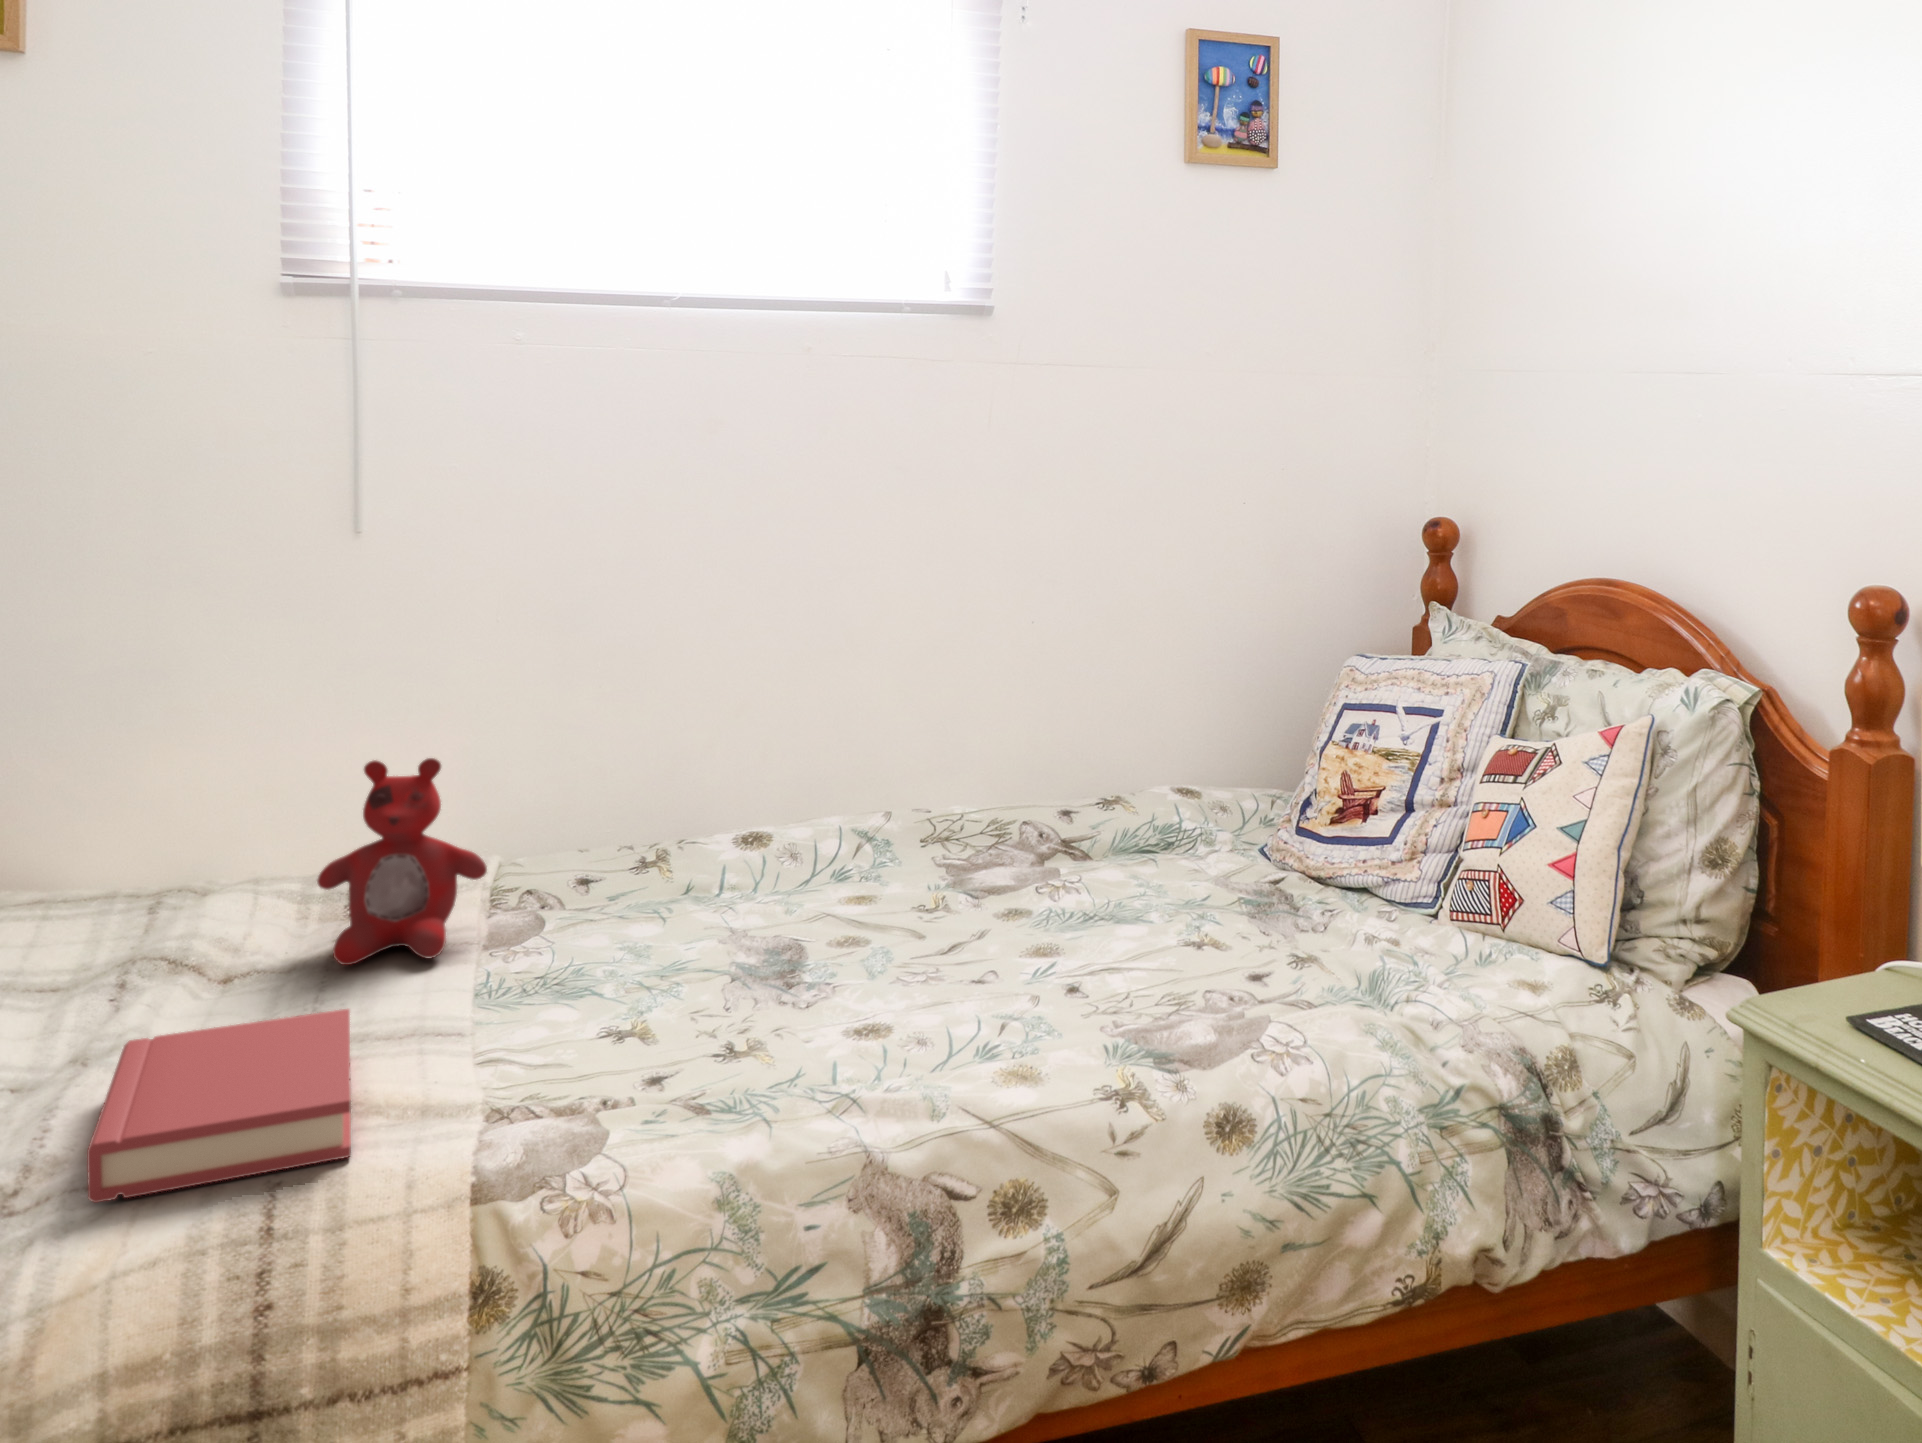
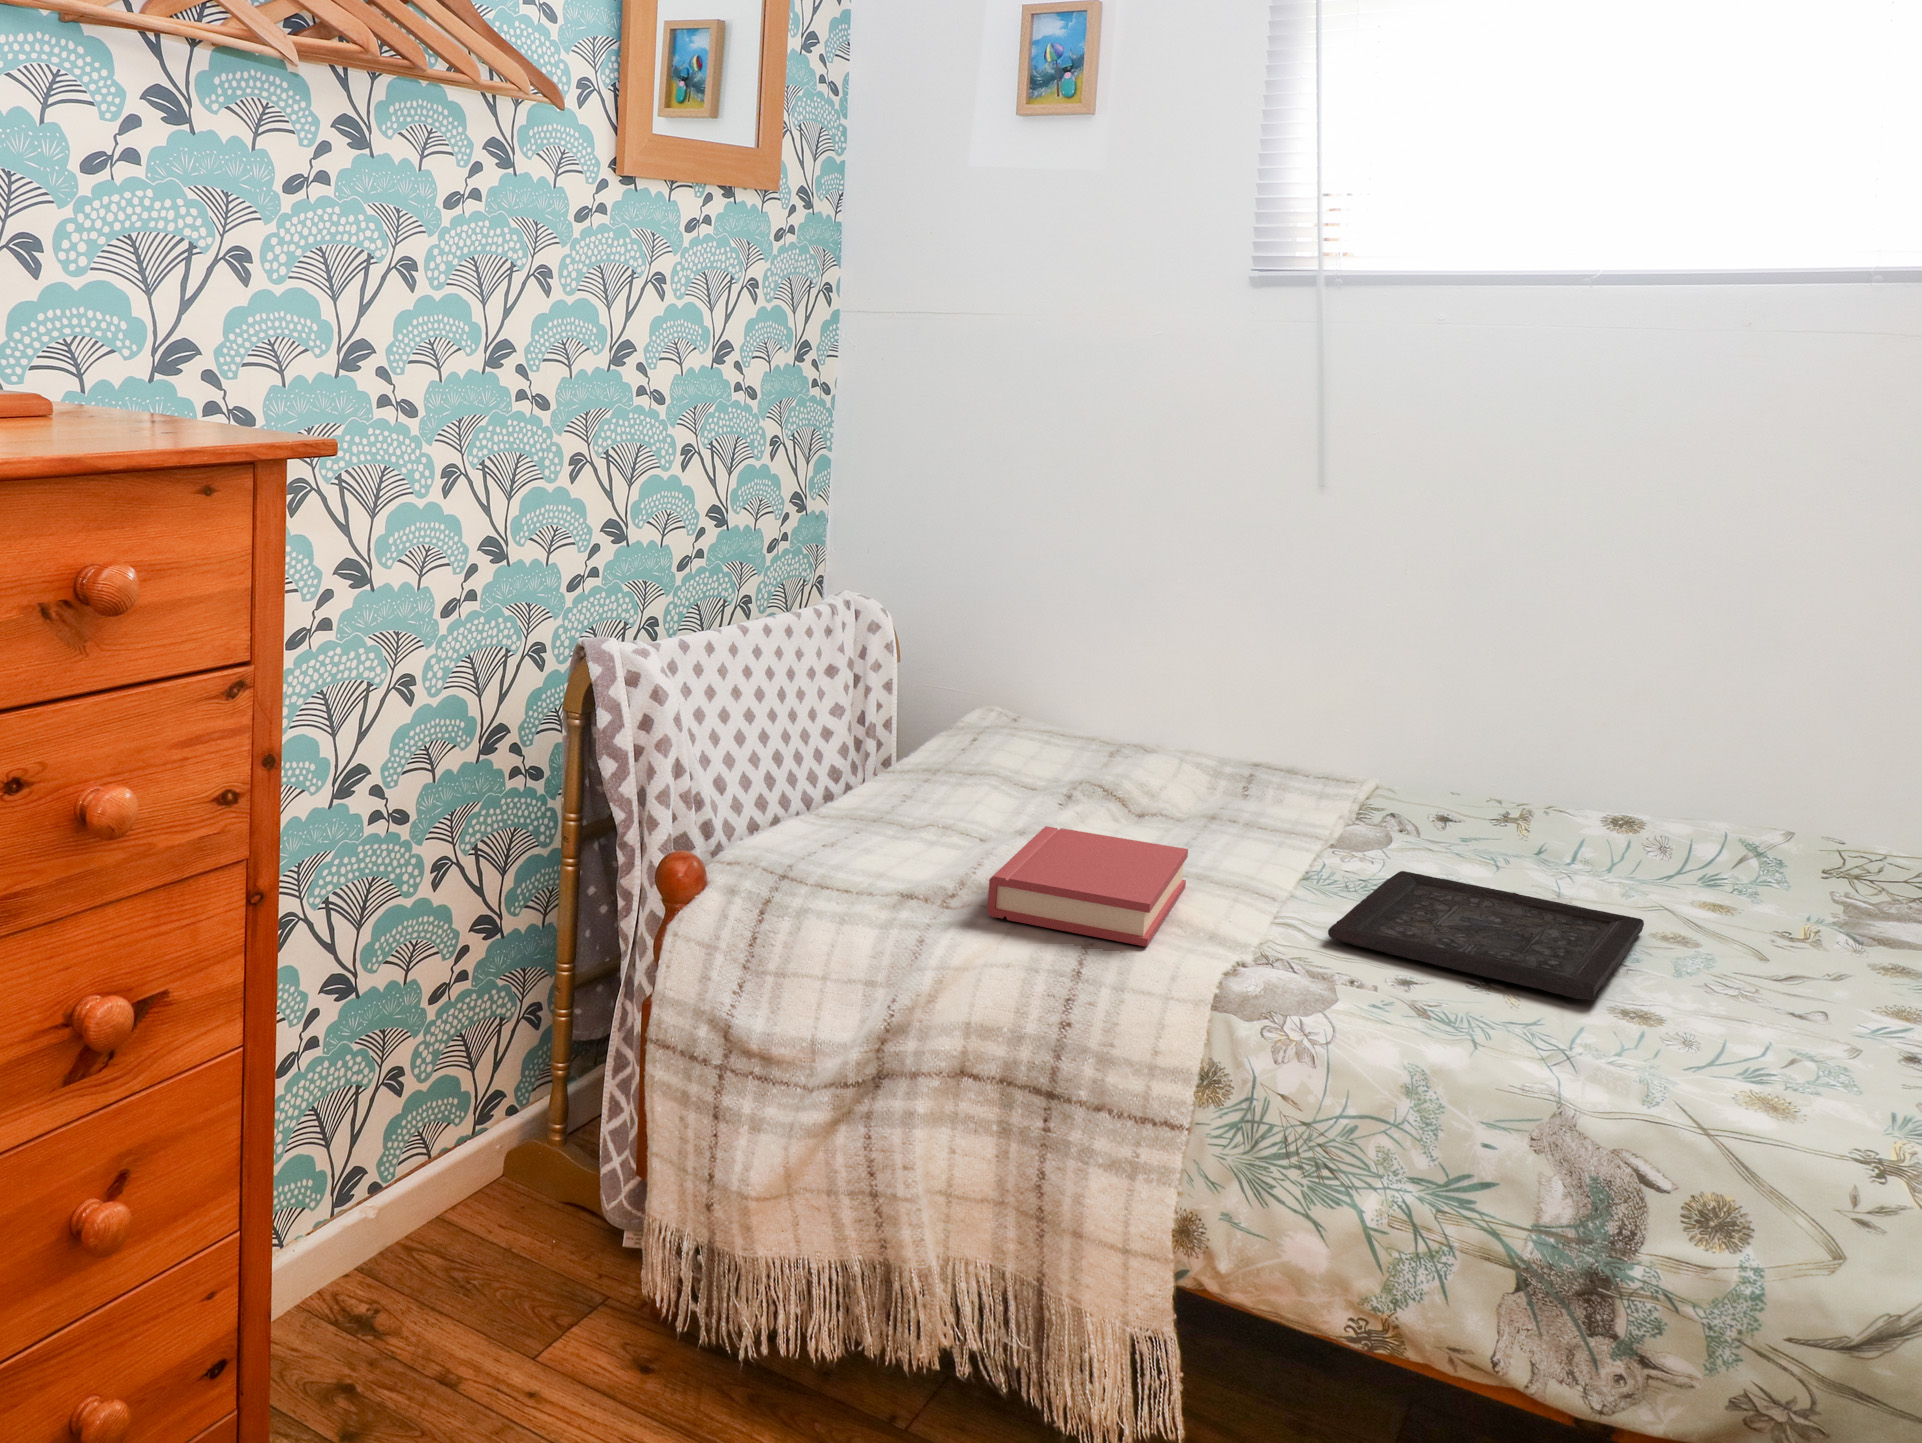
stuffed bear: present [317,758,487,965] -> none [1210,668,1343,840]
tray: none [557,932,841,1059] -> present [1328,871,1644,1000]

